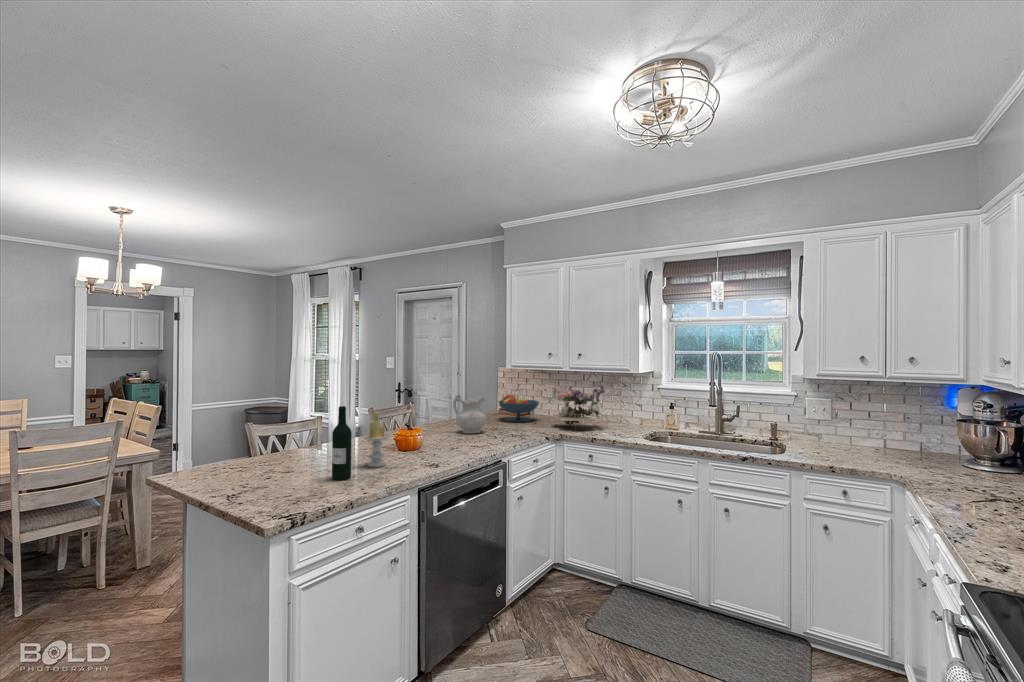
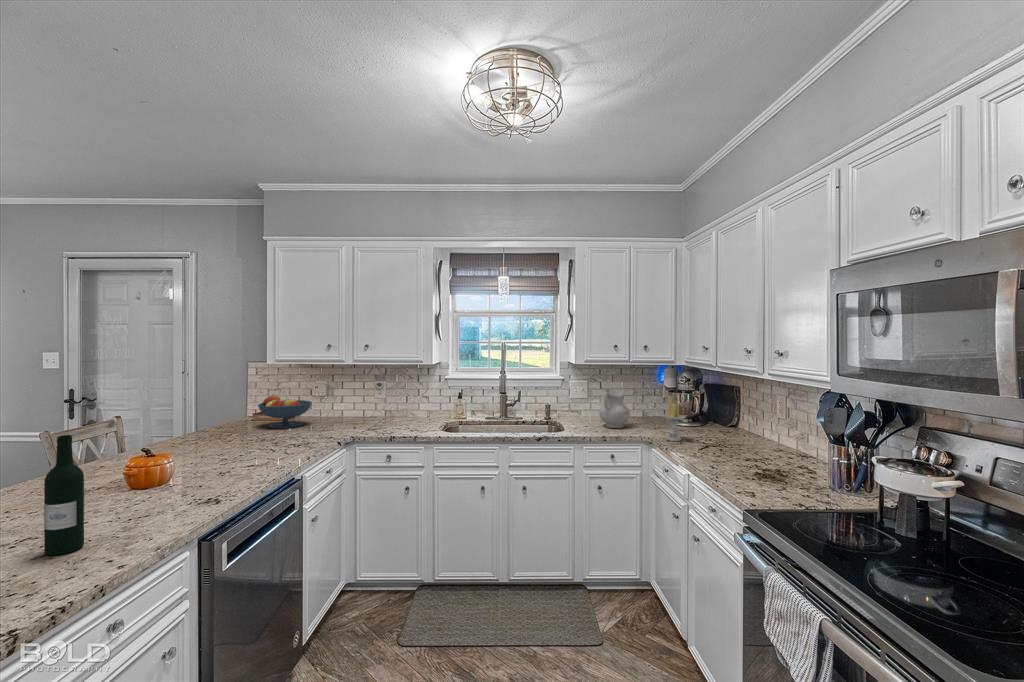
flower arrangement: present [553,385,605,426] -> none [332,379,394,427]
ceramic pitcher: present [453,395,486,434] -> present [599,389,630,428]
candle: present [363,411,391,467] -> present [662,396,686,441]

